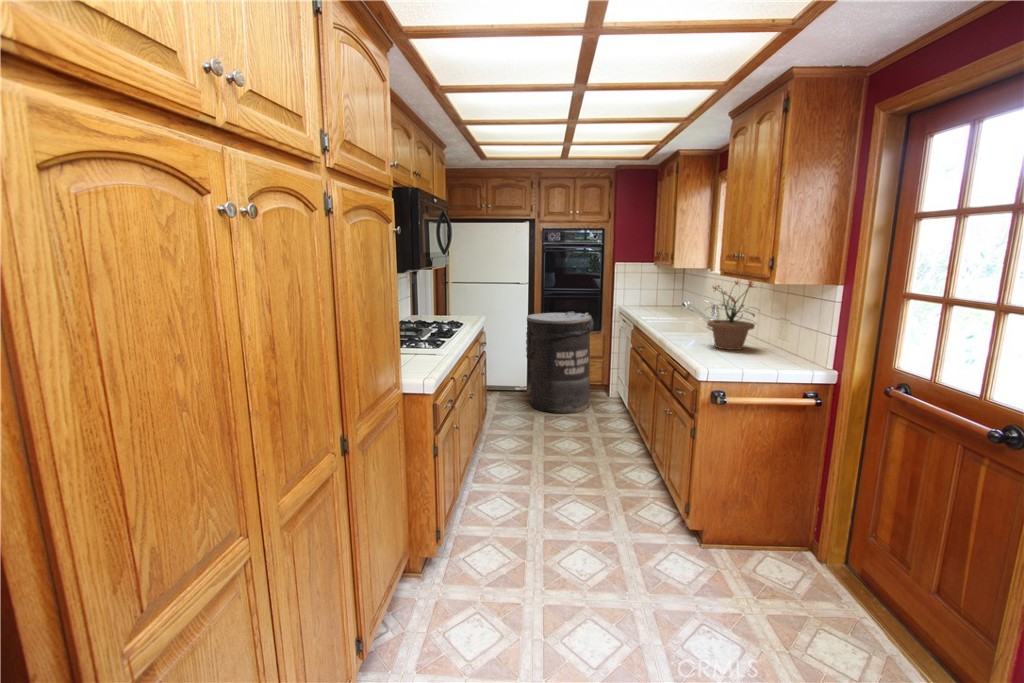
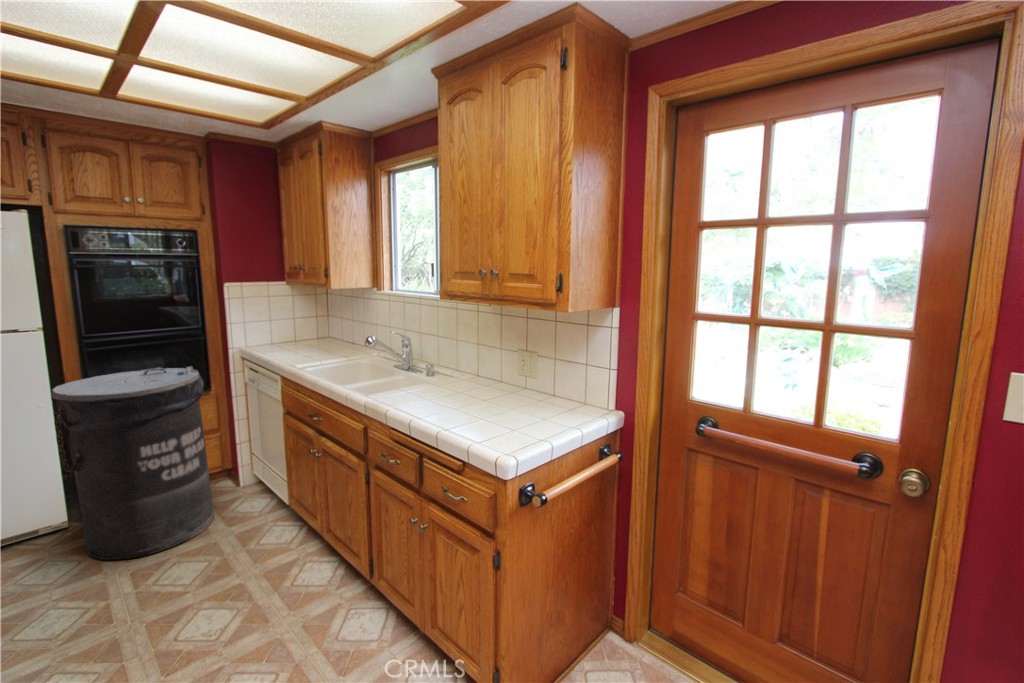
potted plant: present [707,281,755,350] -> none [427,303,505,403]

